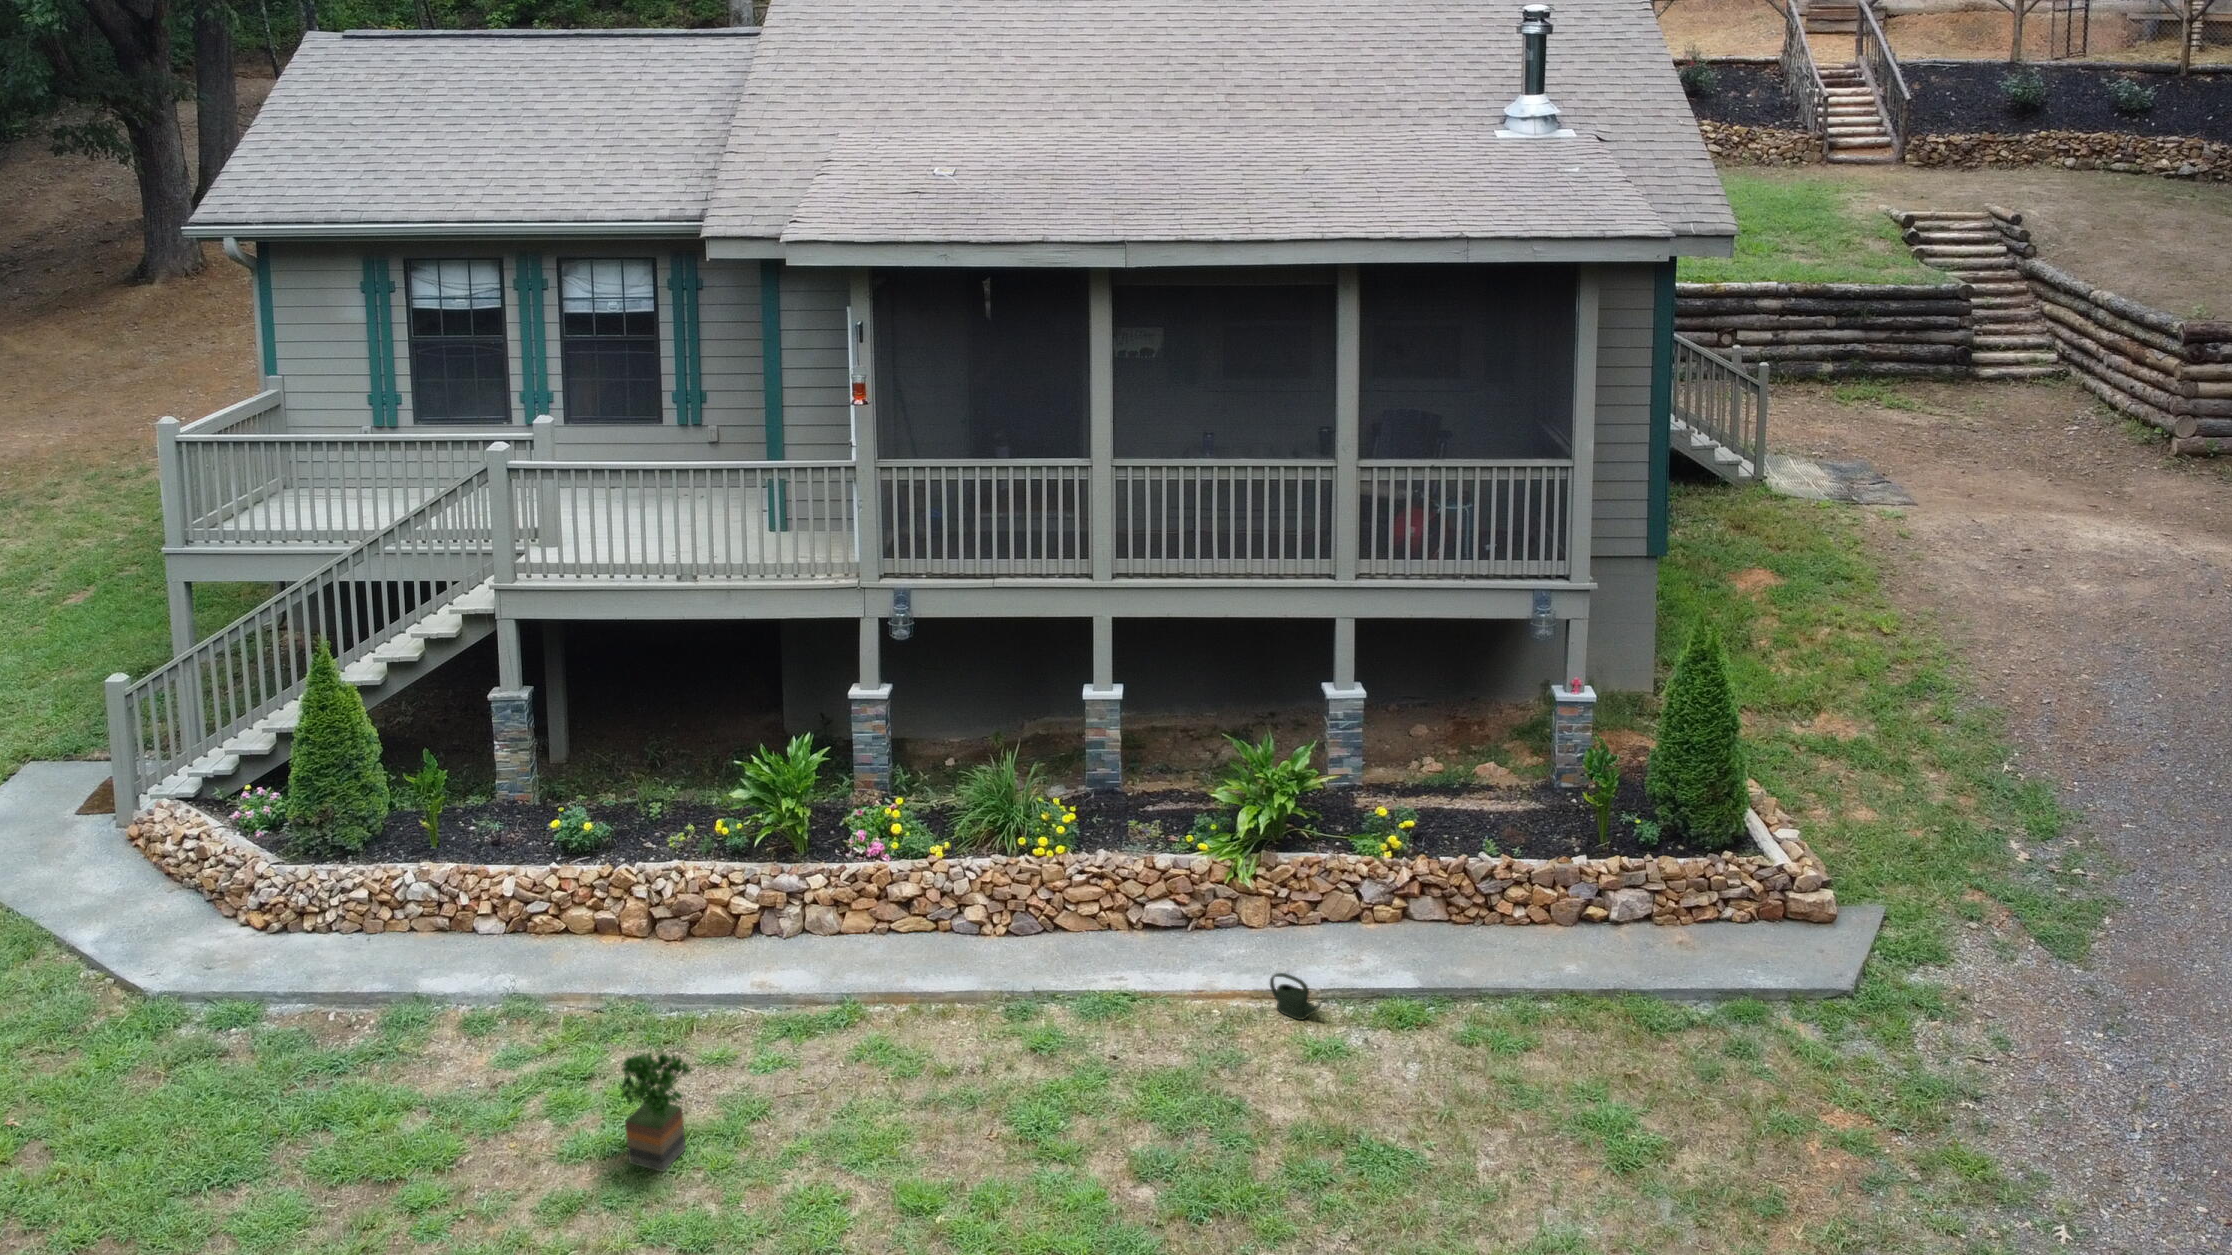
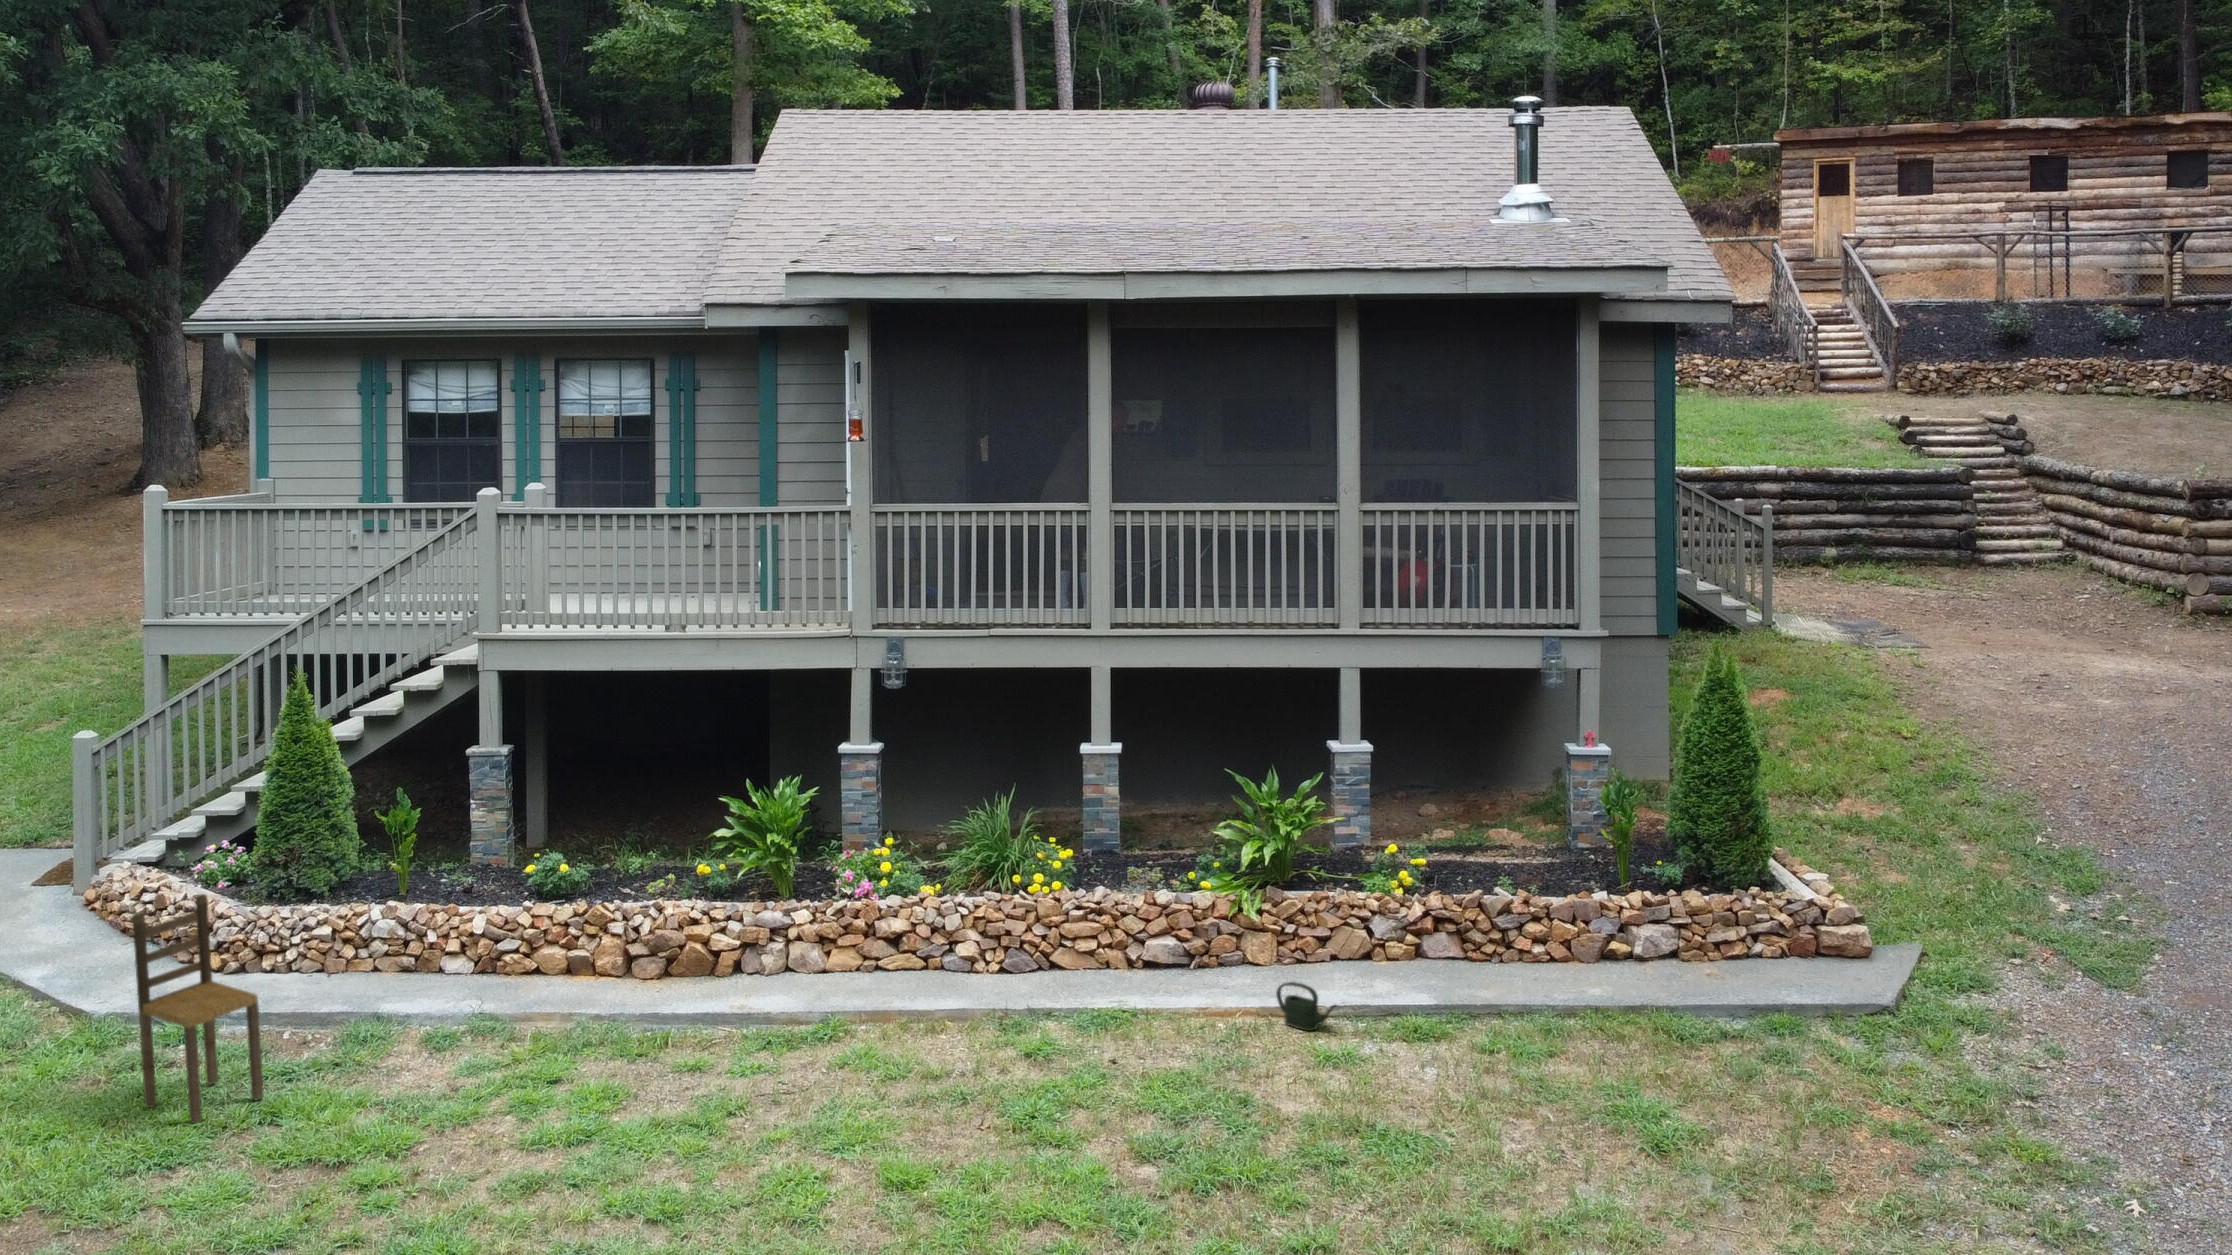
chair: none [182,934,320,1156] -> present [133,894,264,1124]
potted tree: present [620,1053,691,1172] -> none [583,1006,664,1139]

